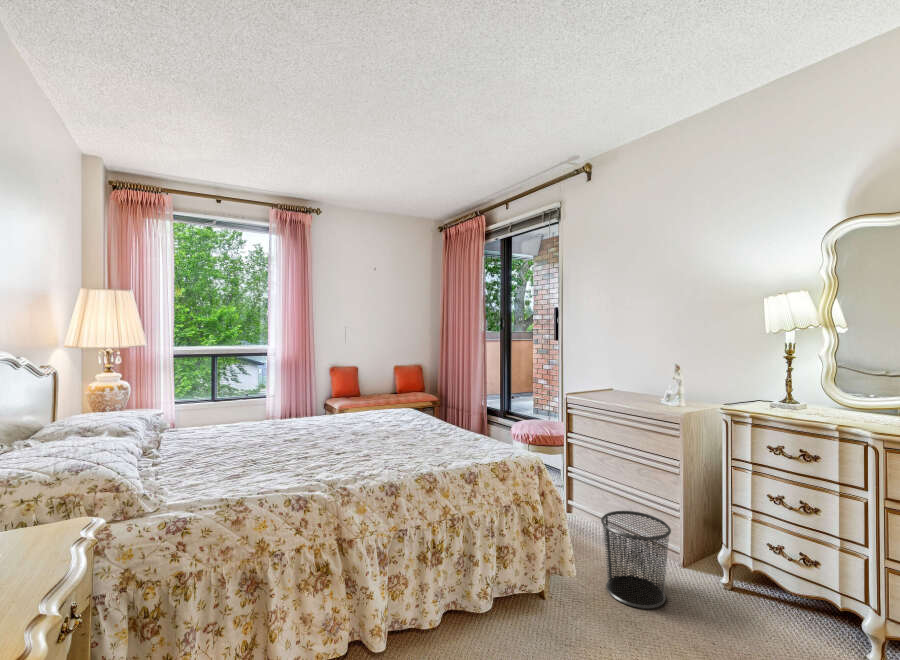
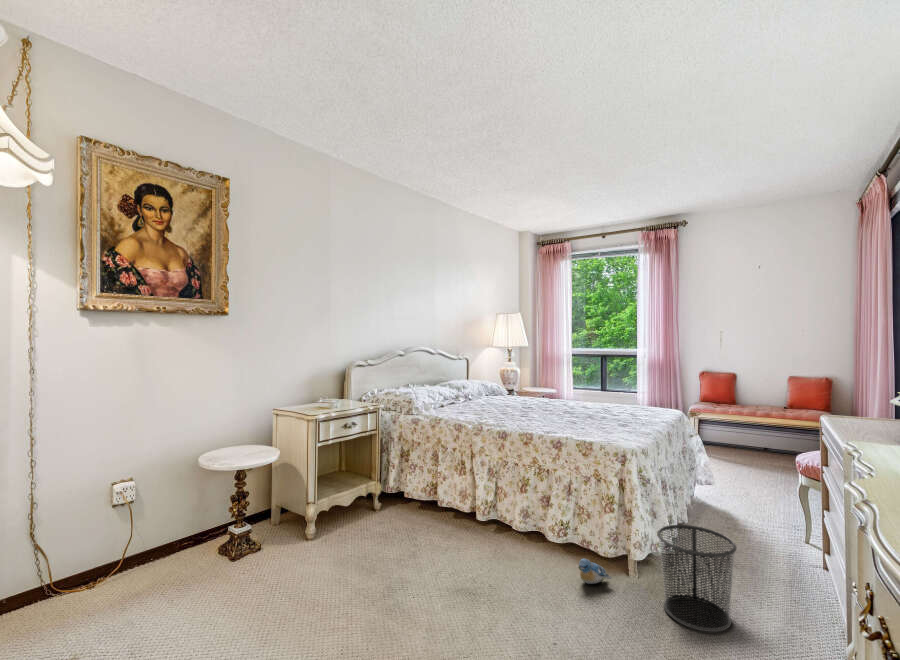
plush toy: none [553,601,580,631] -> present [578,559,611,584]

